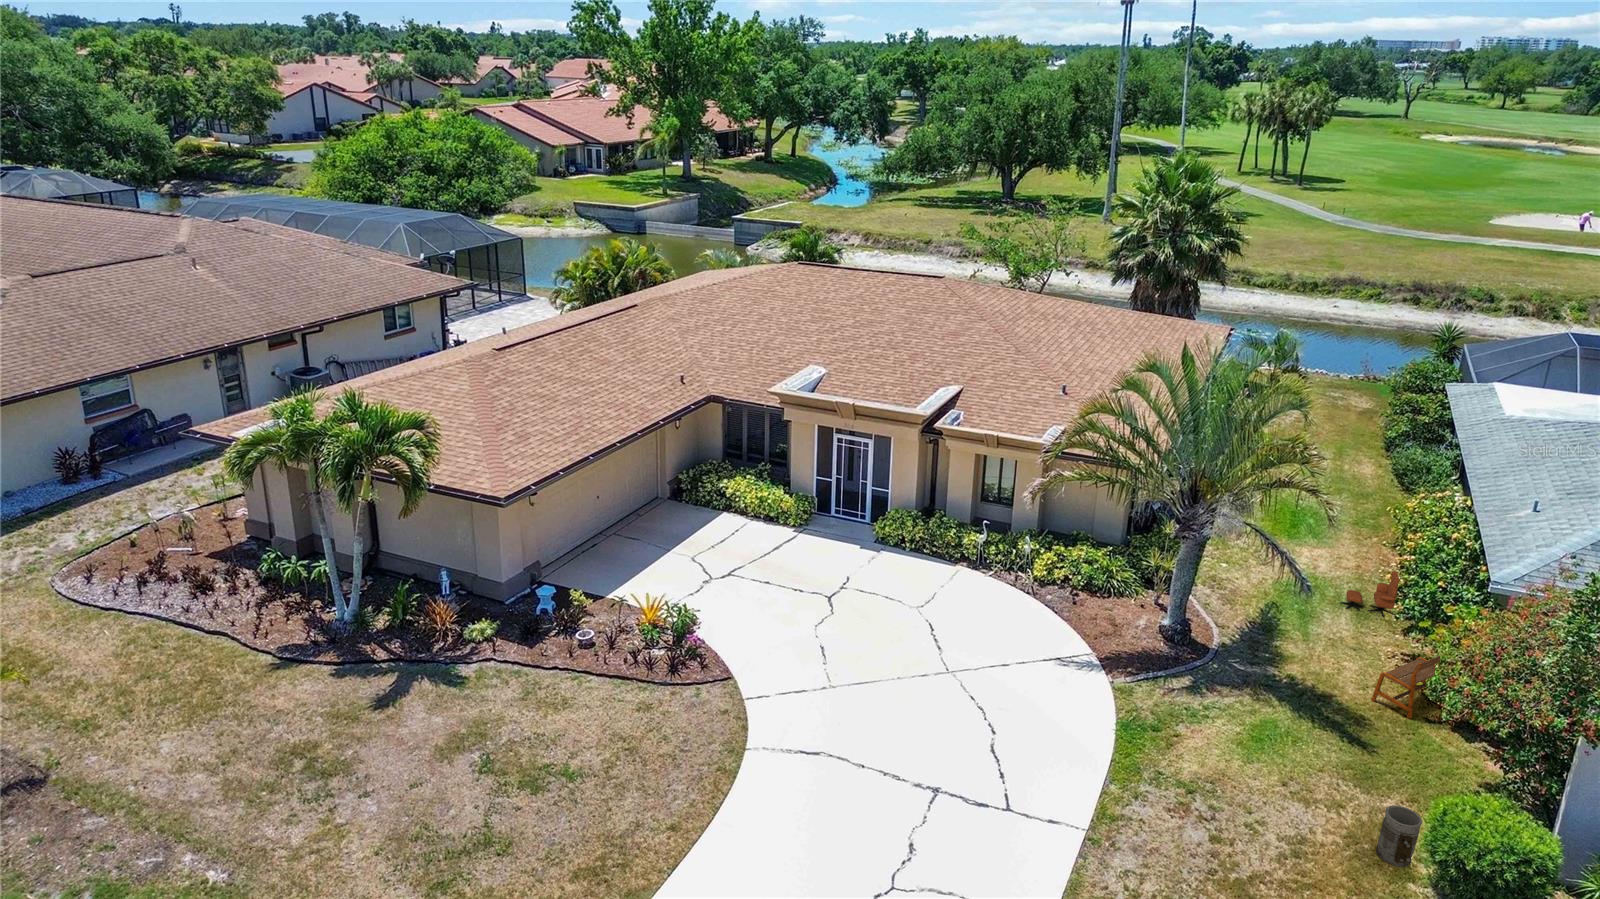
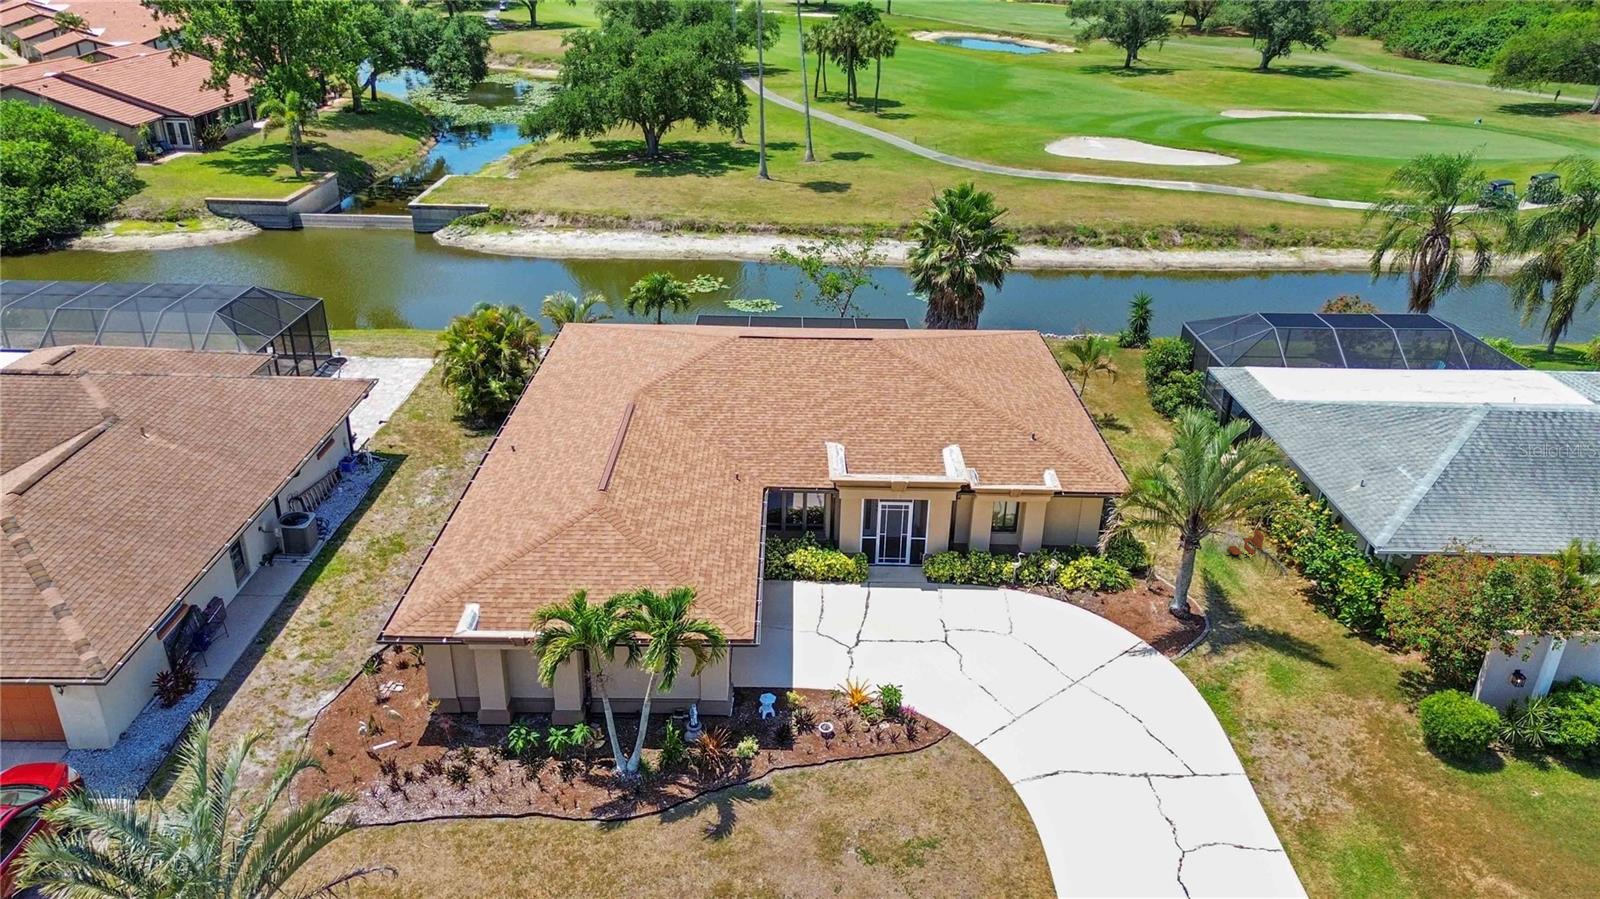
bench: present [1371,654,1442,719] -> none [1298,588,1337,637]
trash can: present [1376,805,1422,867] -> none [1376,706,1405,740]

